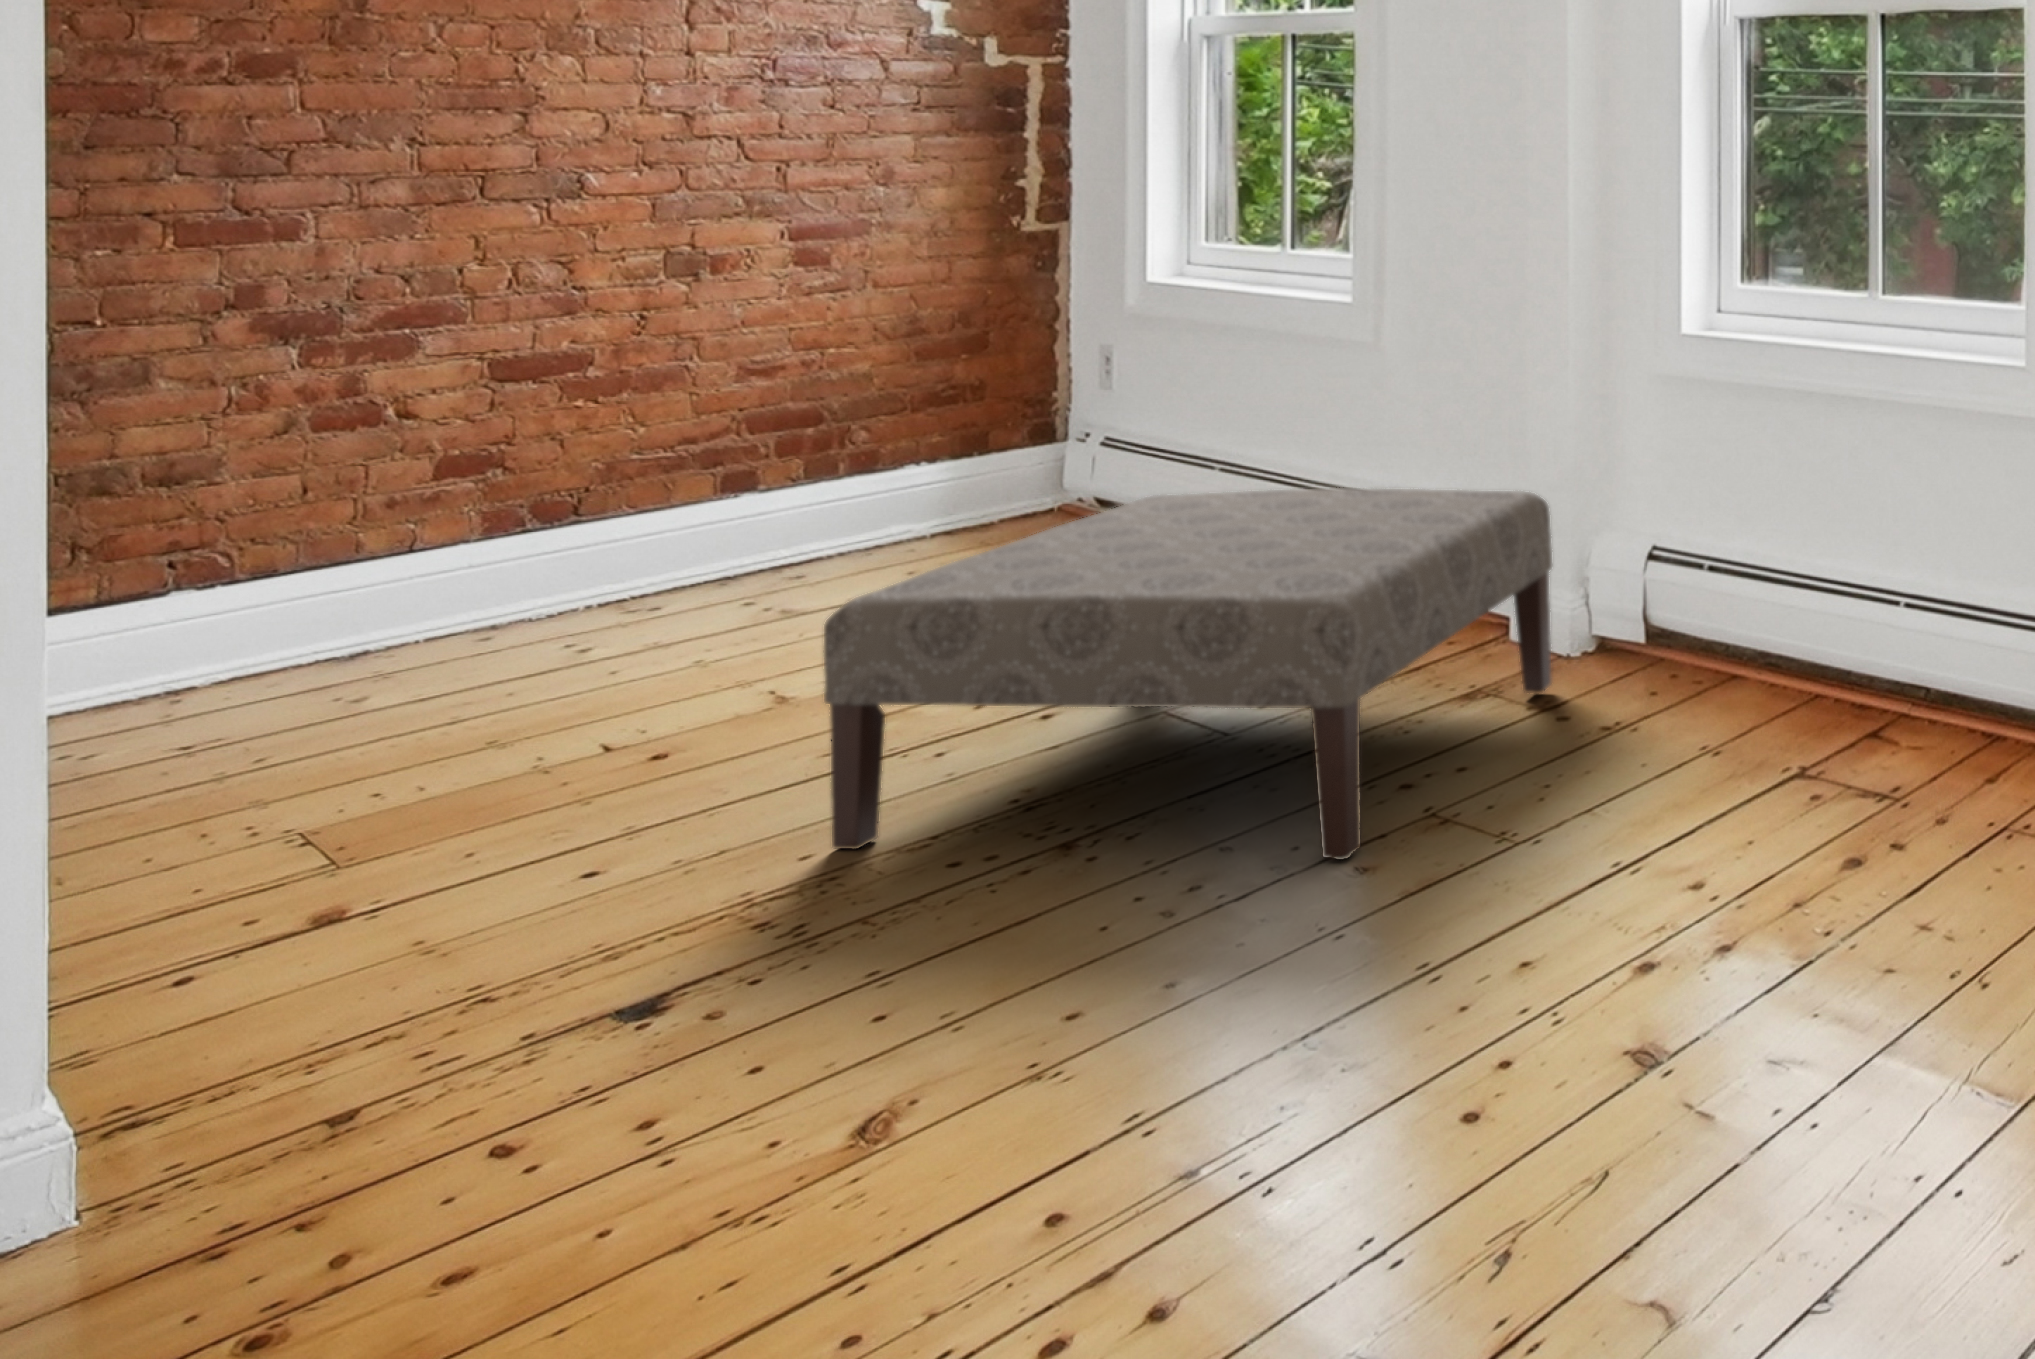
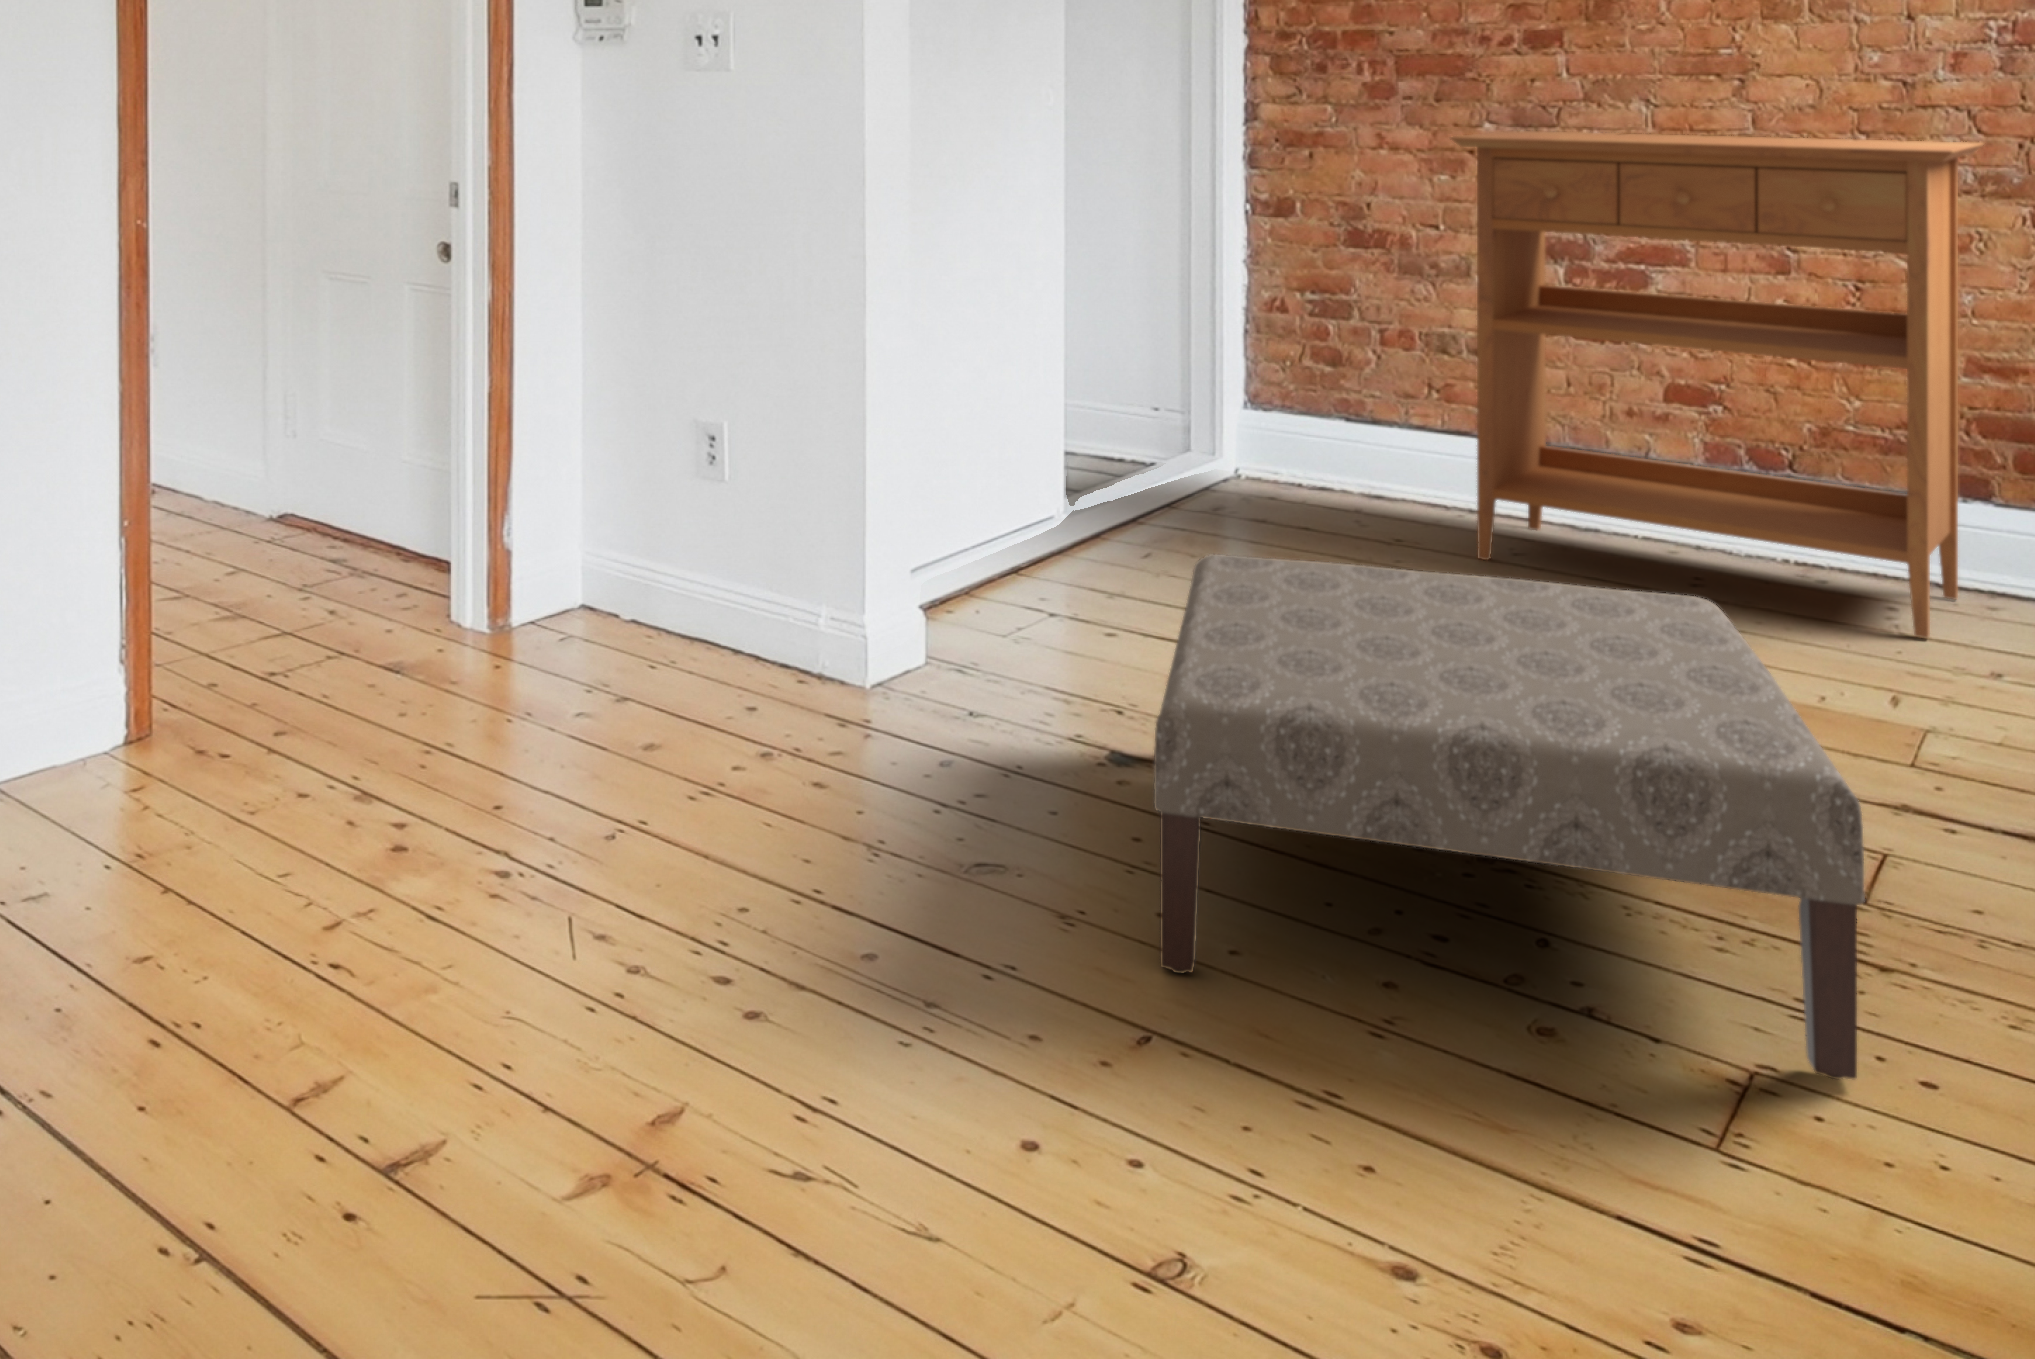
console table: none [225,160,860,717] -> present [1450,131,1983,638]

